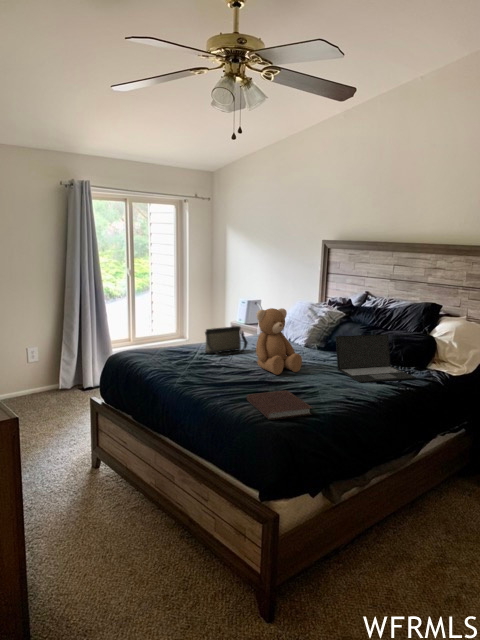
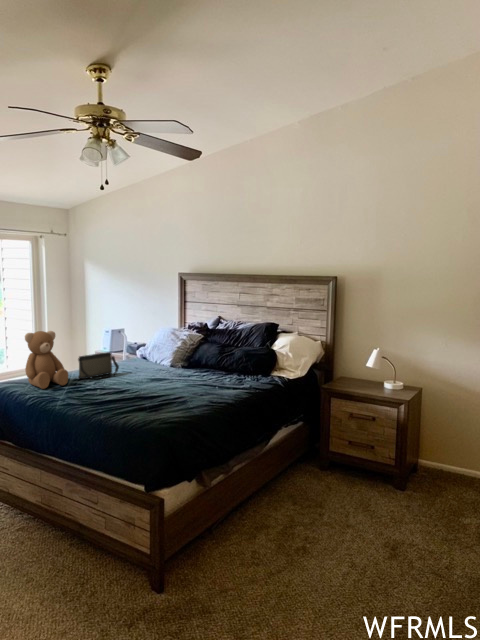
teddy bear: present [256,308,302,375] -> present [25,331,69,389]
laptop: present [336,334,416,382] -> none [197,350,263,390]
notebook: present [247,390,312,420] -> none [127,401,185,424]

